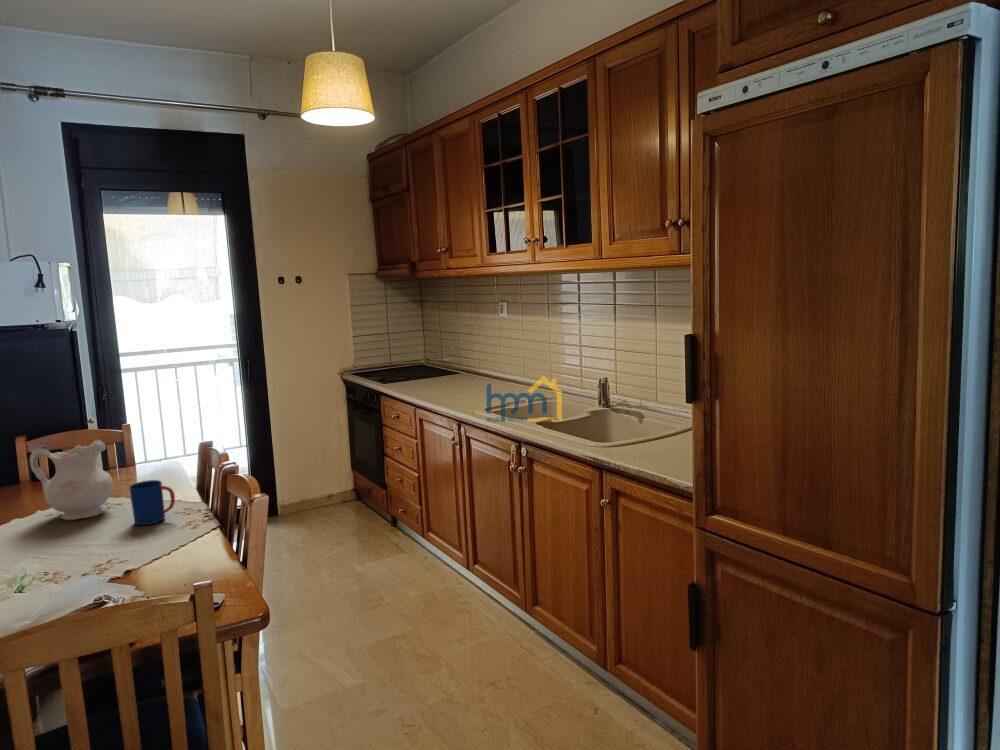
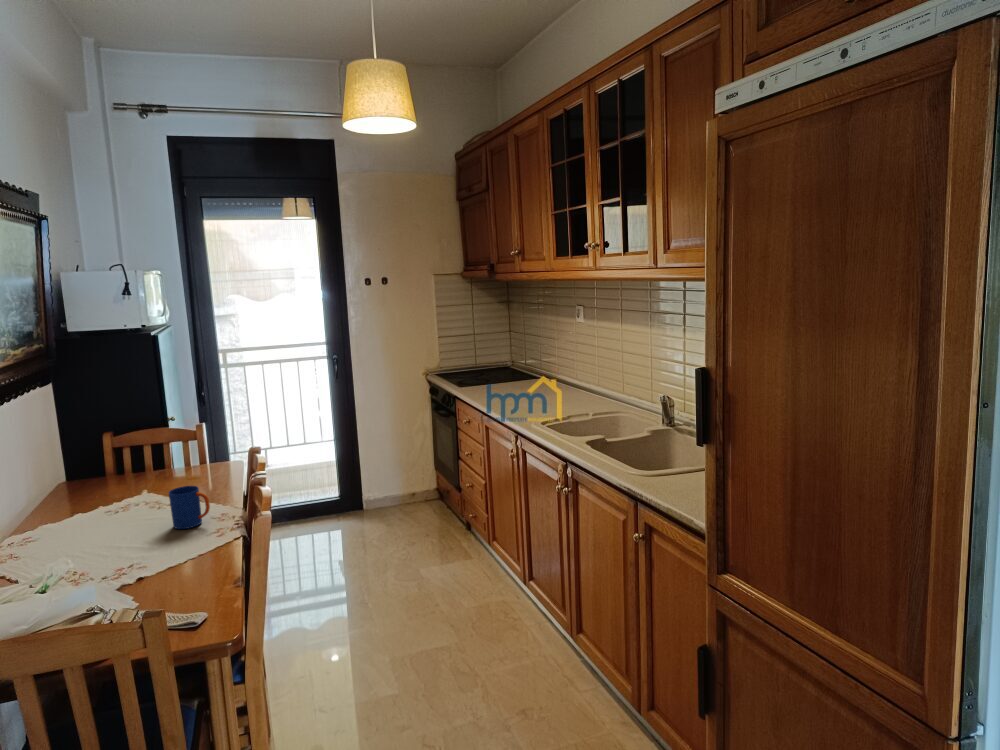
ceramic pitcher: present [30,440,113,520] -> none [91,443,165,518]

